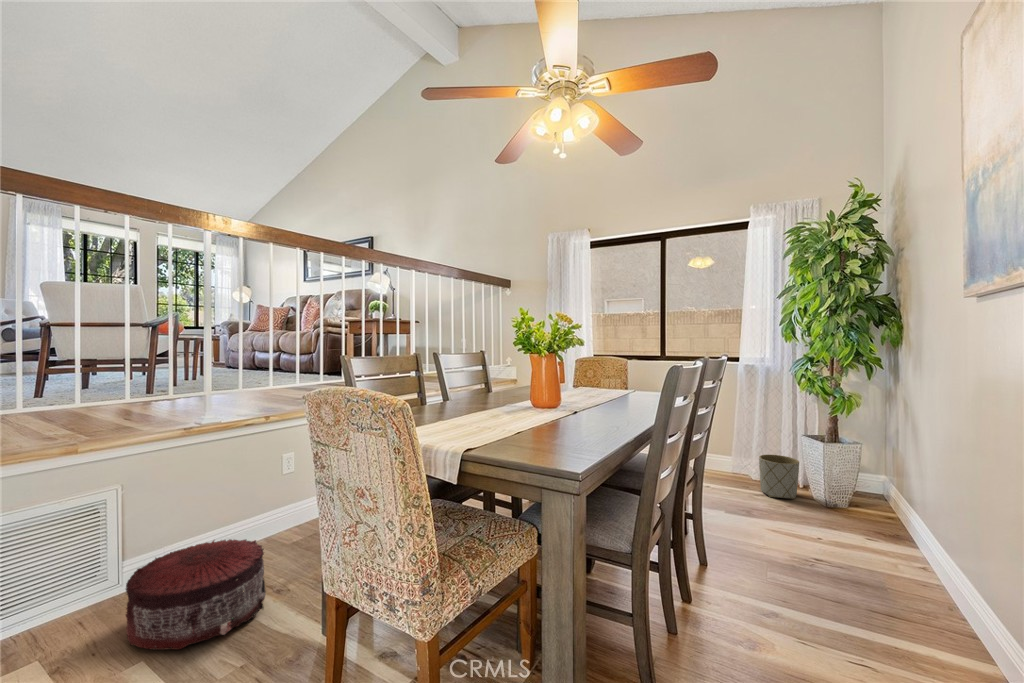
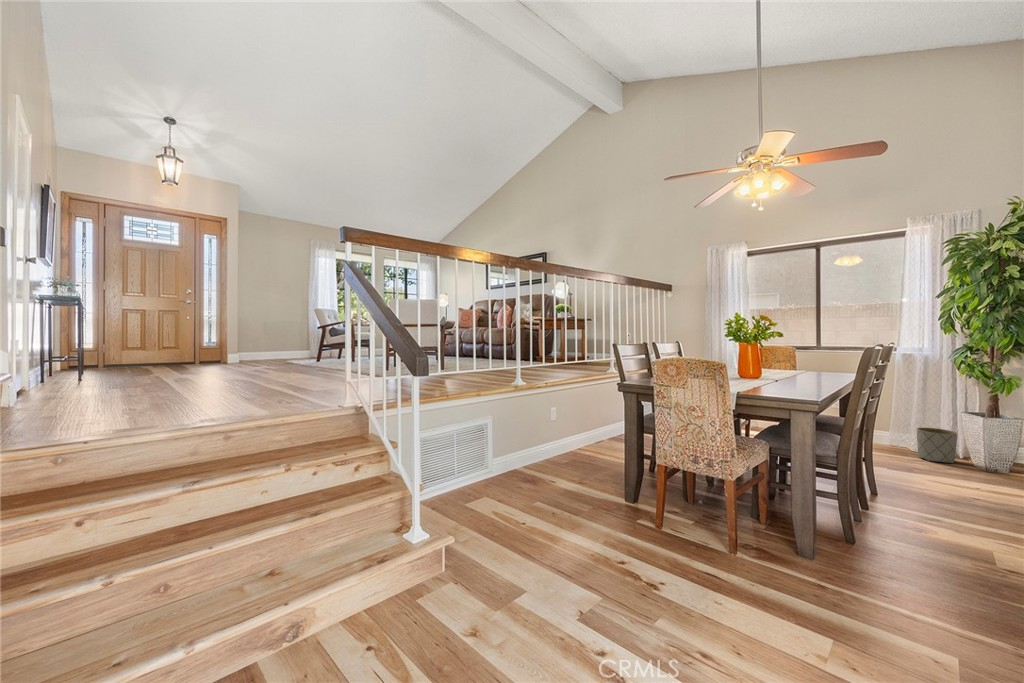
pouf: present [126,539,266,650] -> none [515,450,582,498]

